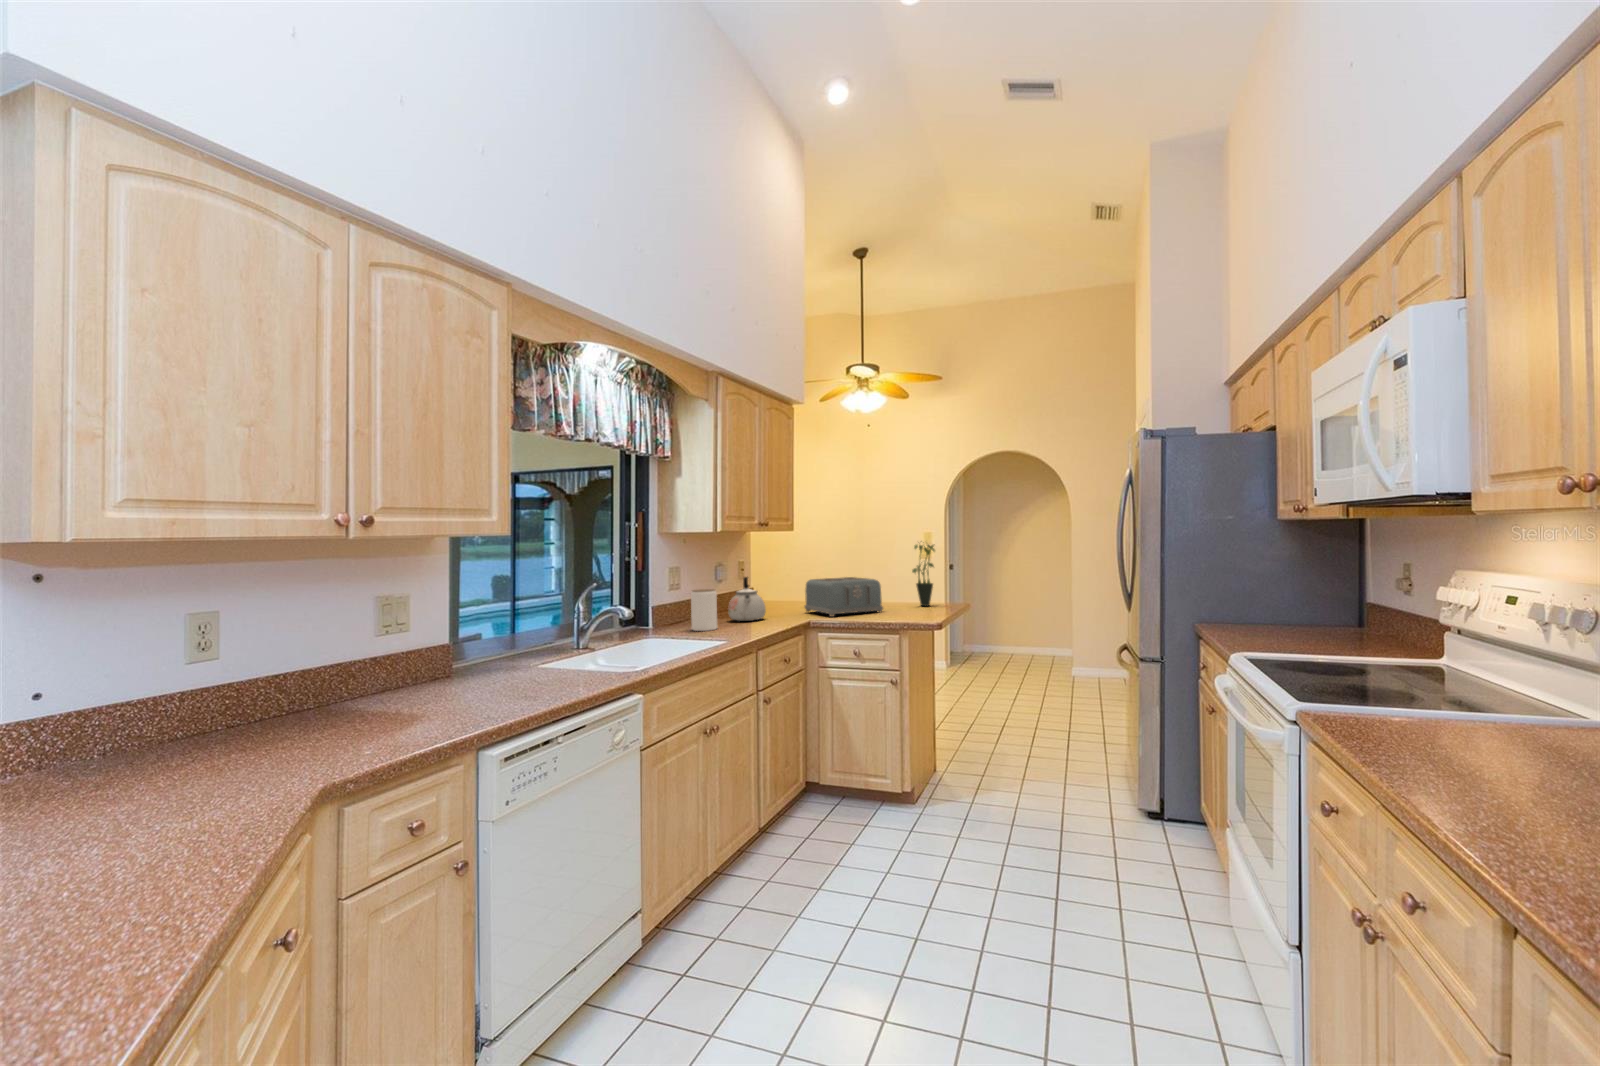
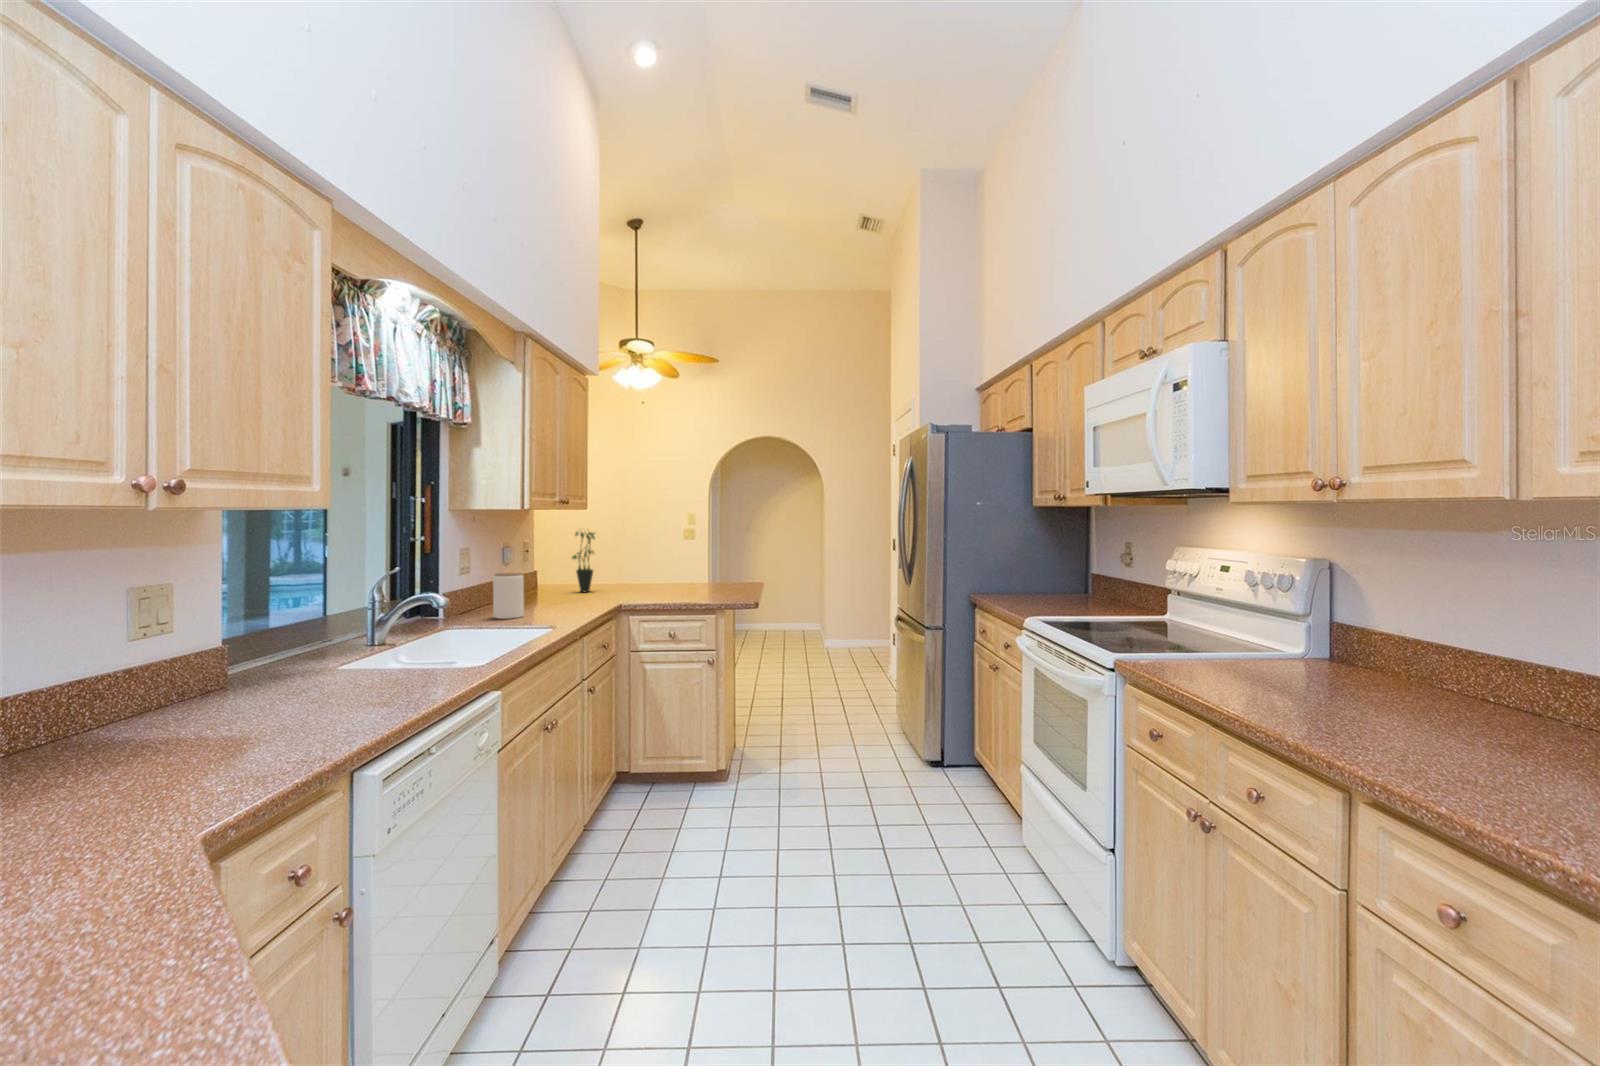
potted plant: present [912,544,935,606] -> present [572,532,595,592]
kettle: present [728,577,766,621] -> none [527,559,570,606]
toaster: present [805,577,883,617] -> none [607,560,691,600]

